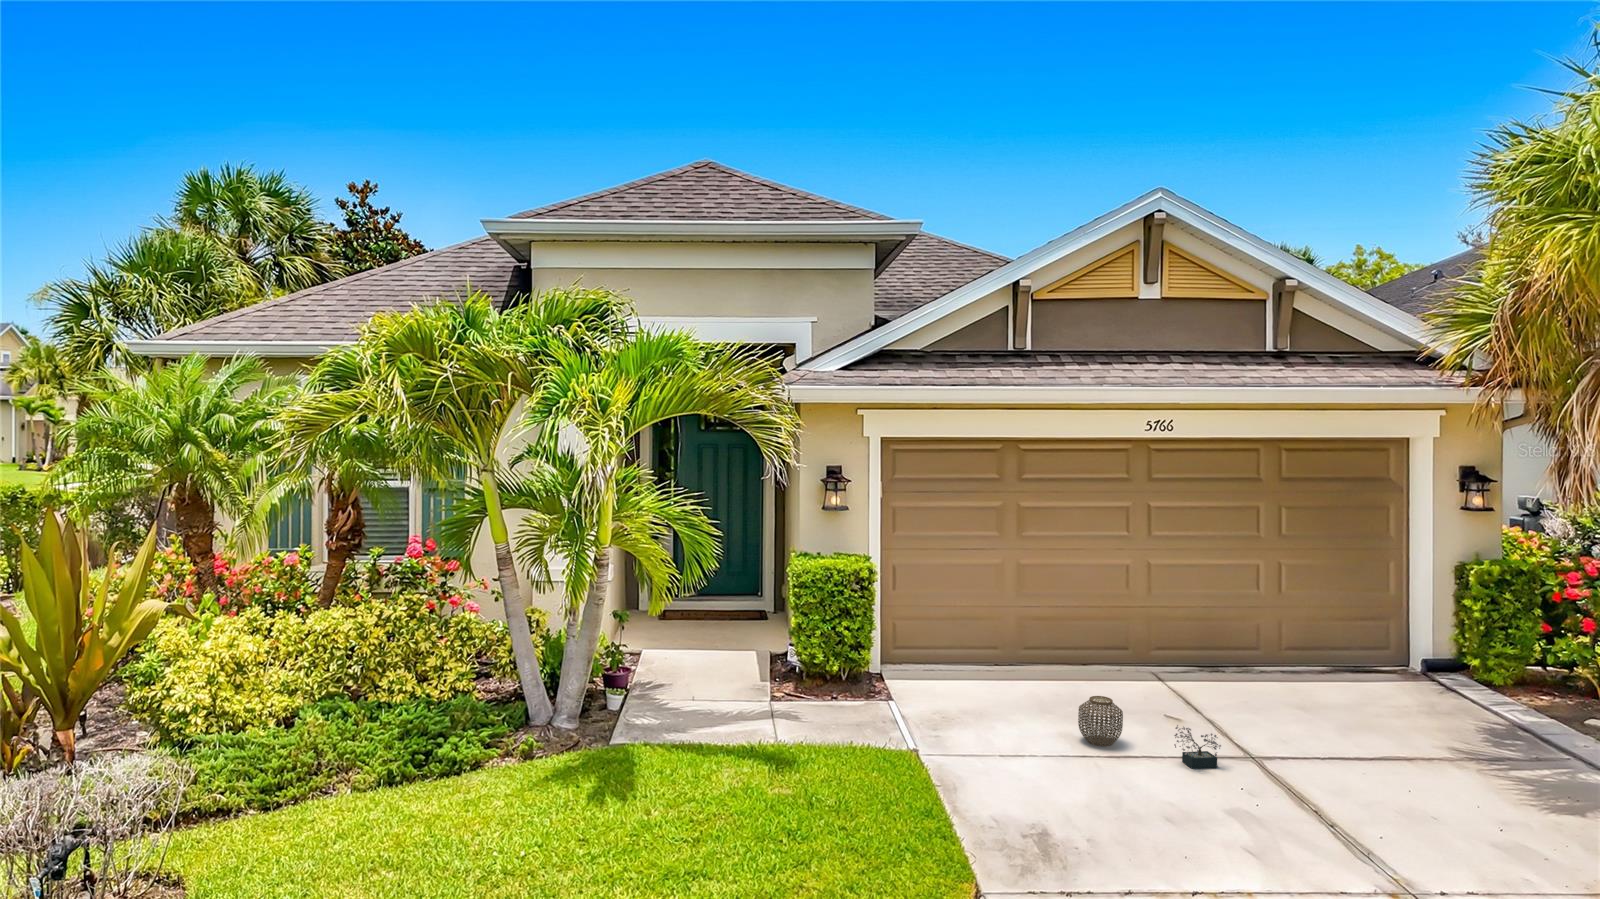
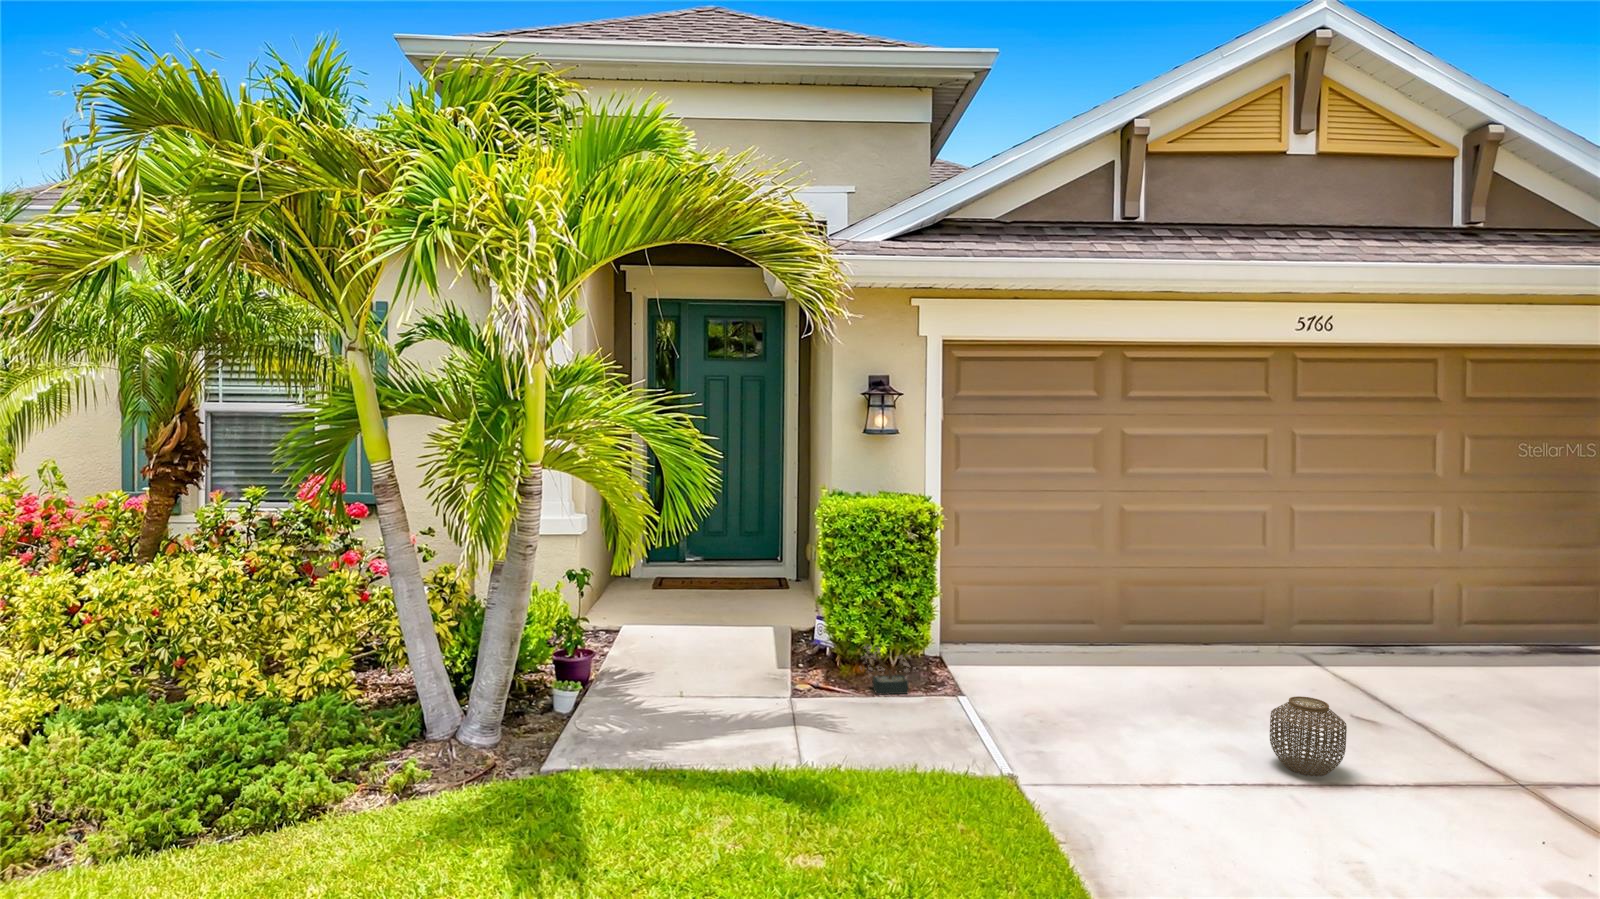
decorative plant: present [1174,725,1221,769] -> present [864,646,916,695]

